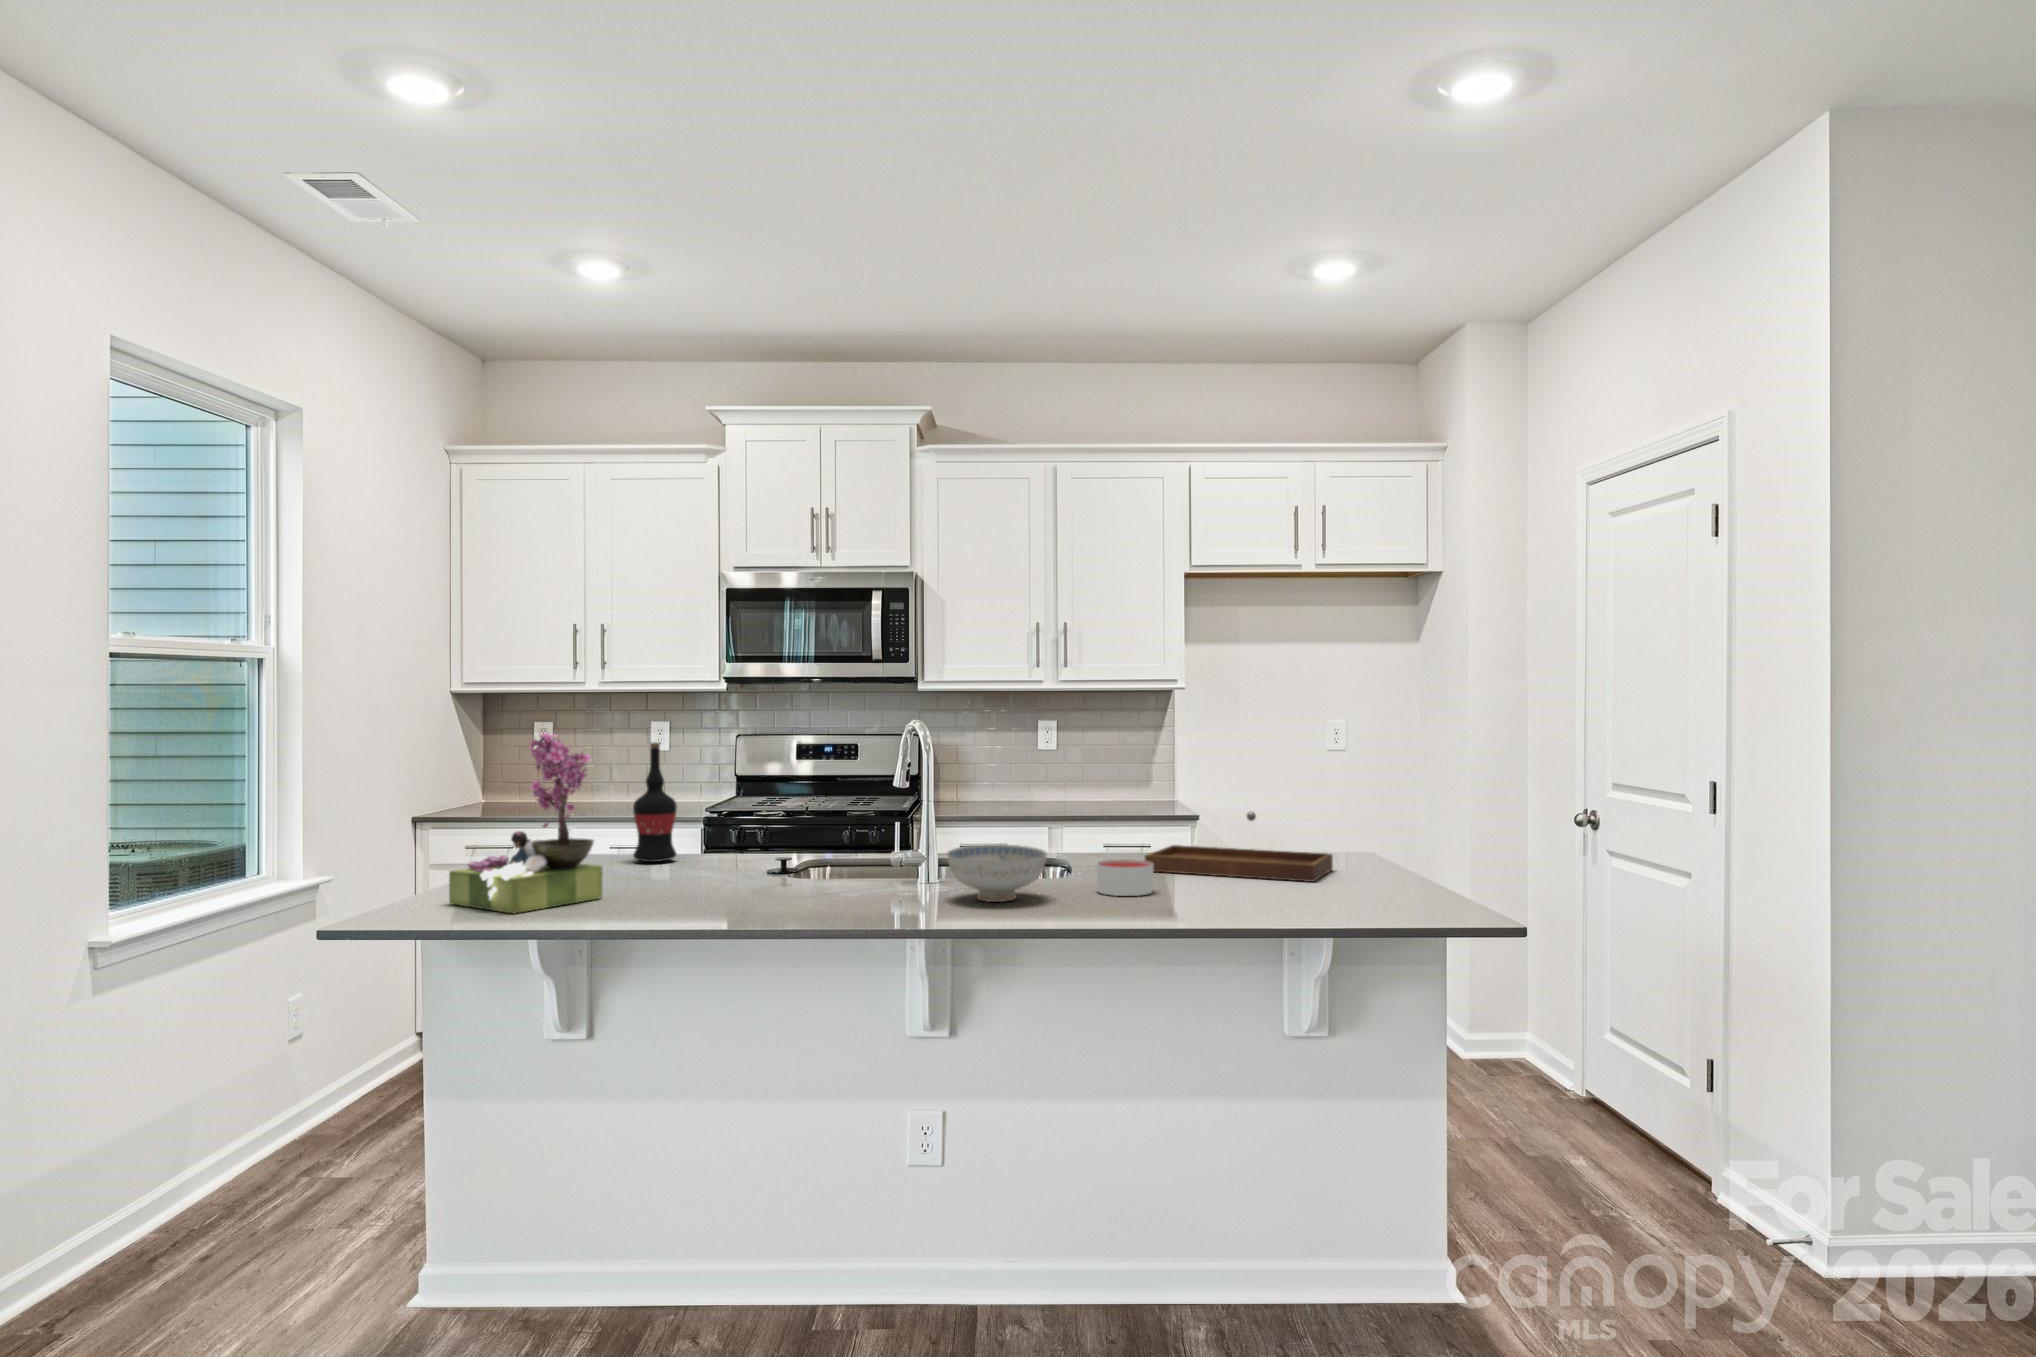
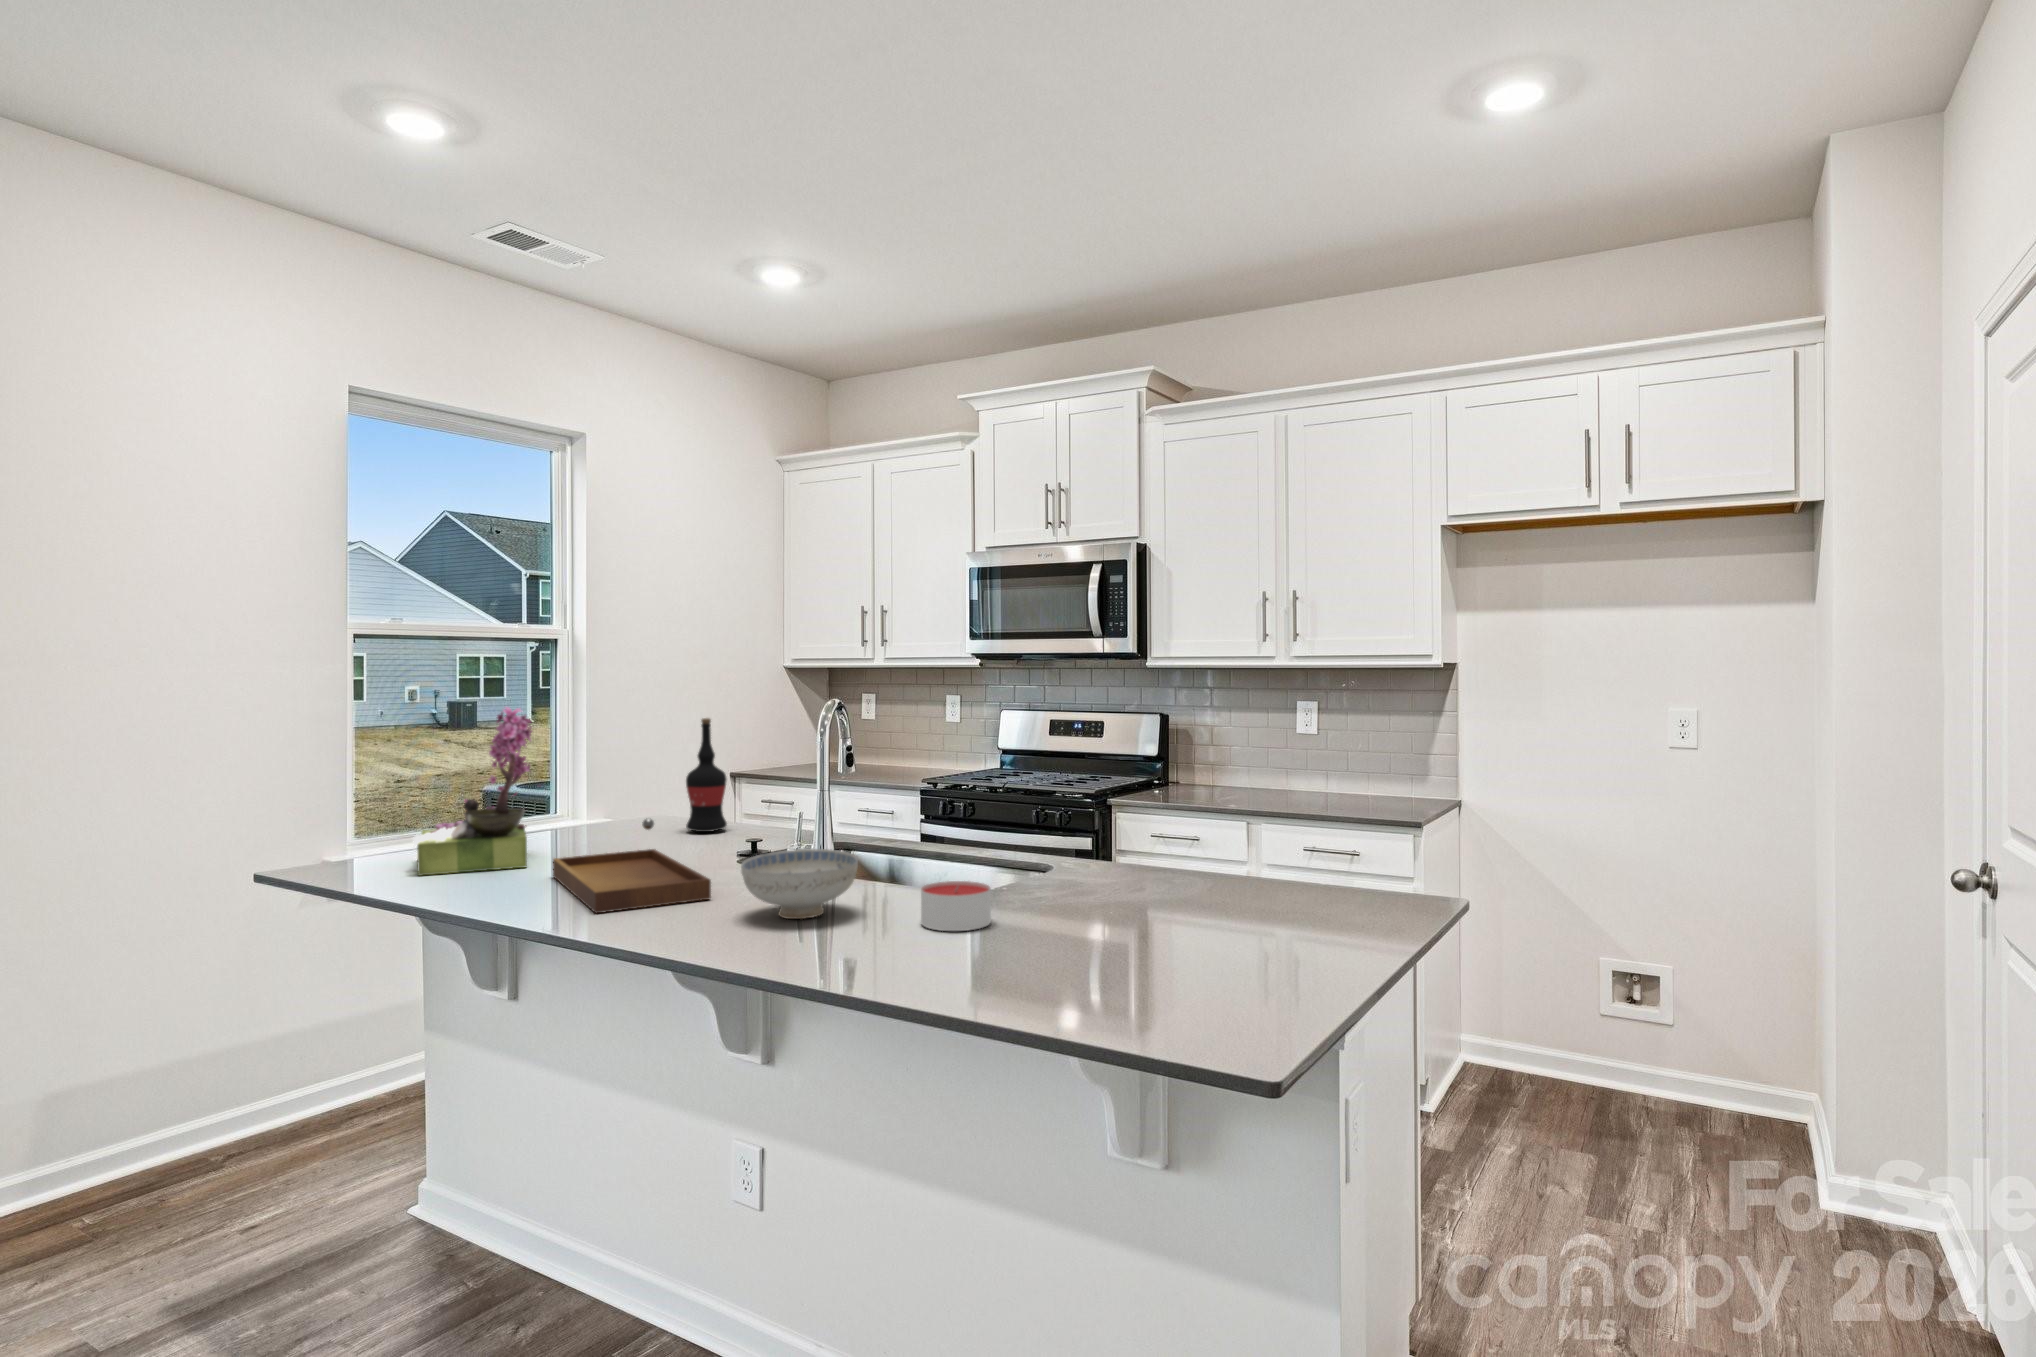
tray: present [1145,812,1333,882] -> present [553,818,711,913]

